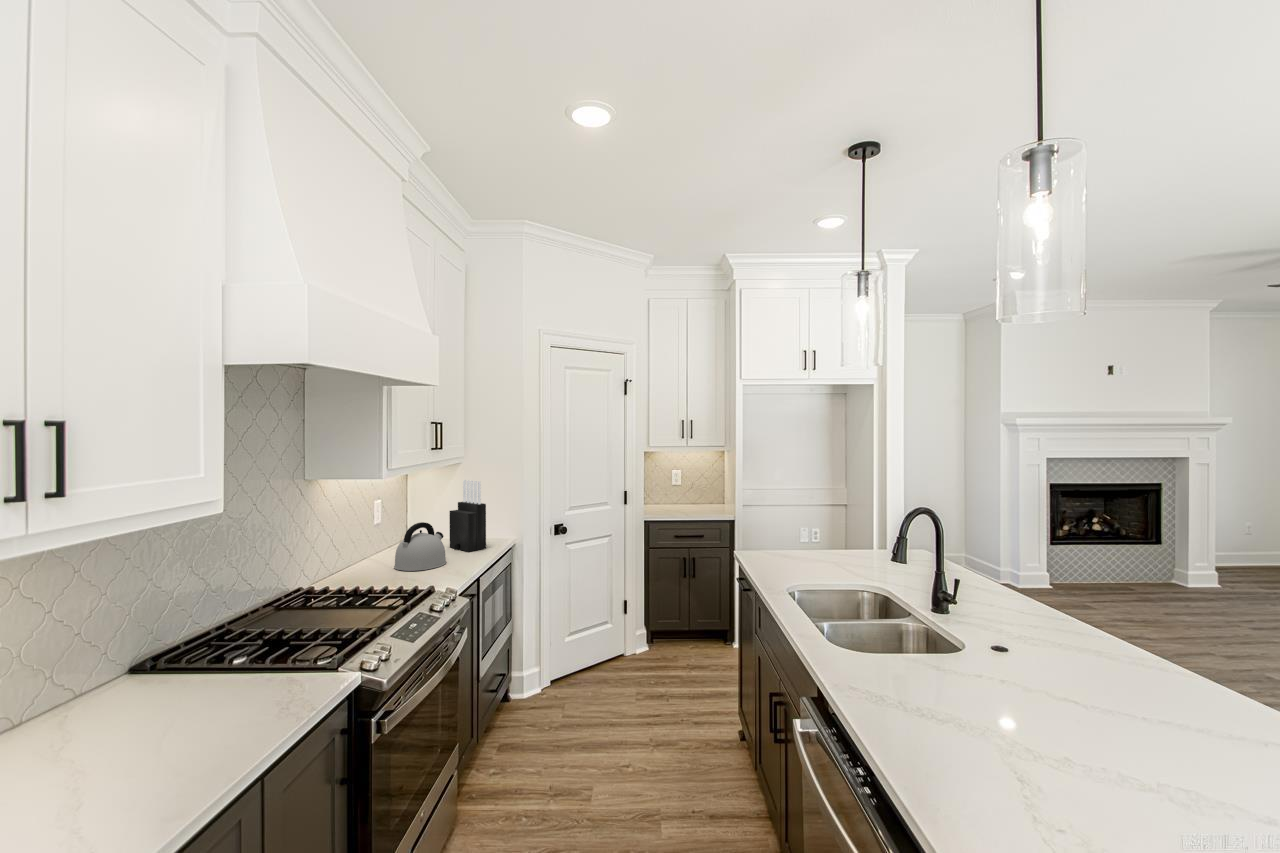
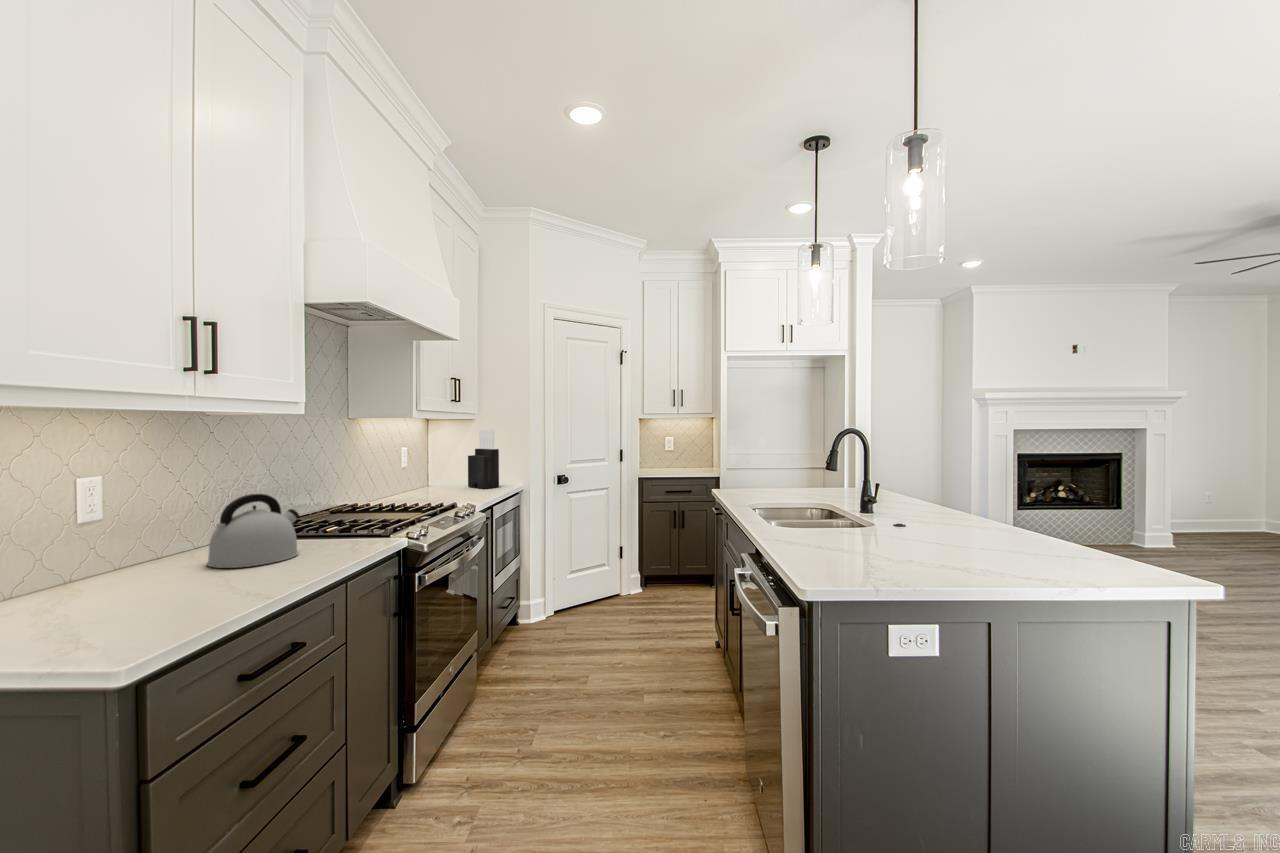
kettle: present [394,522,446,571] -> present [207,494,299,568]

